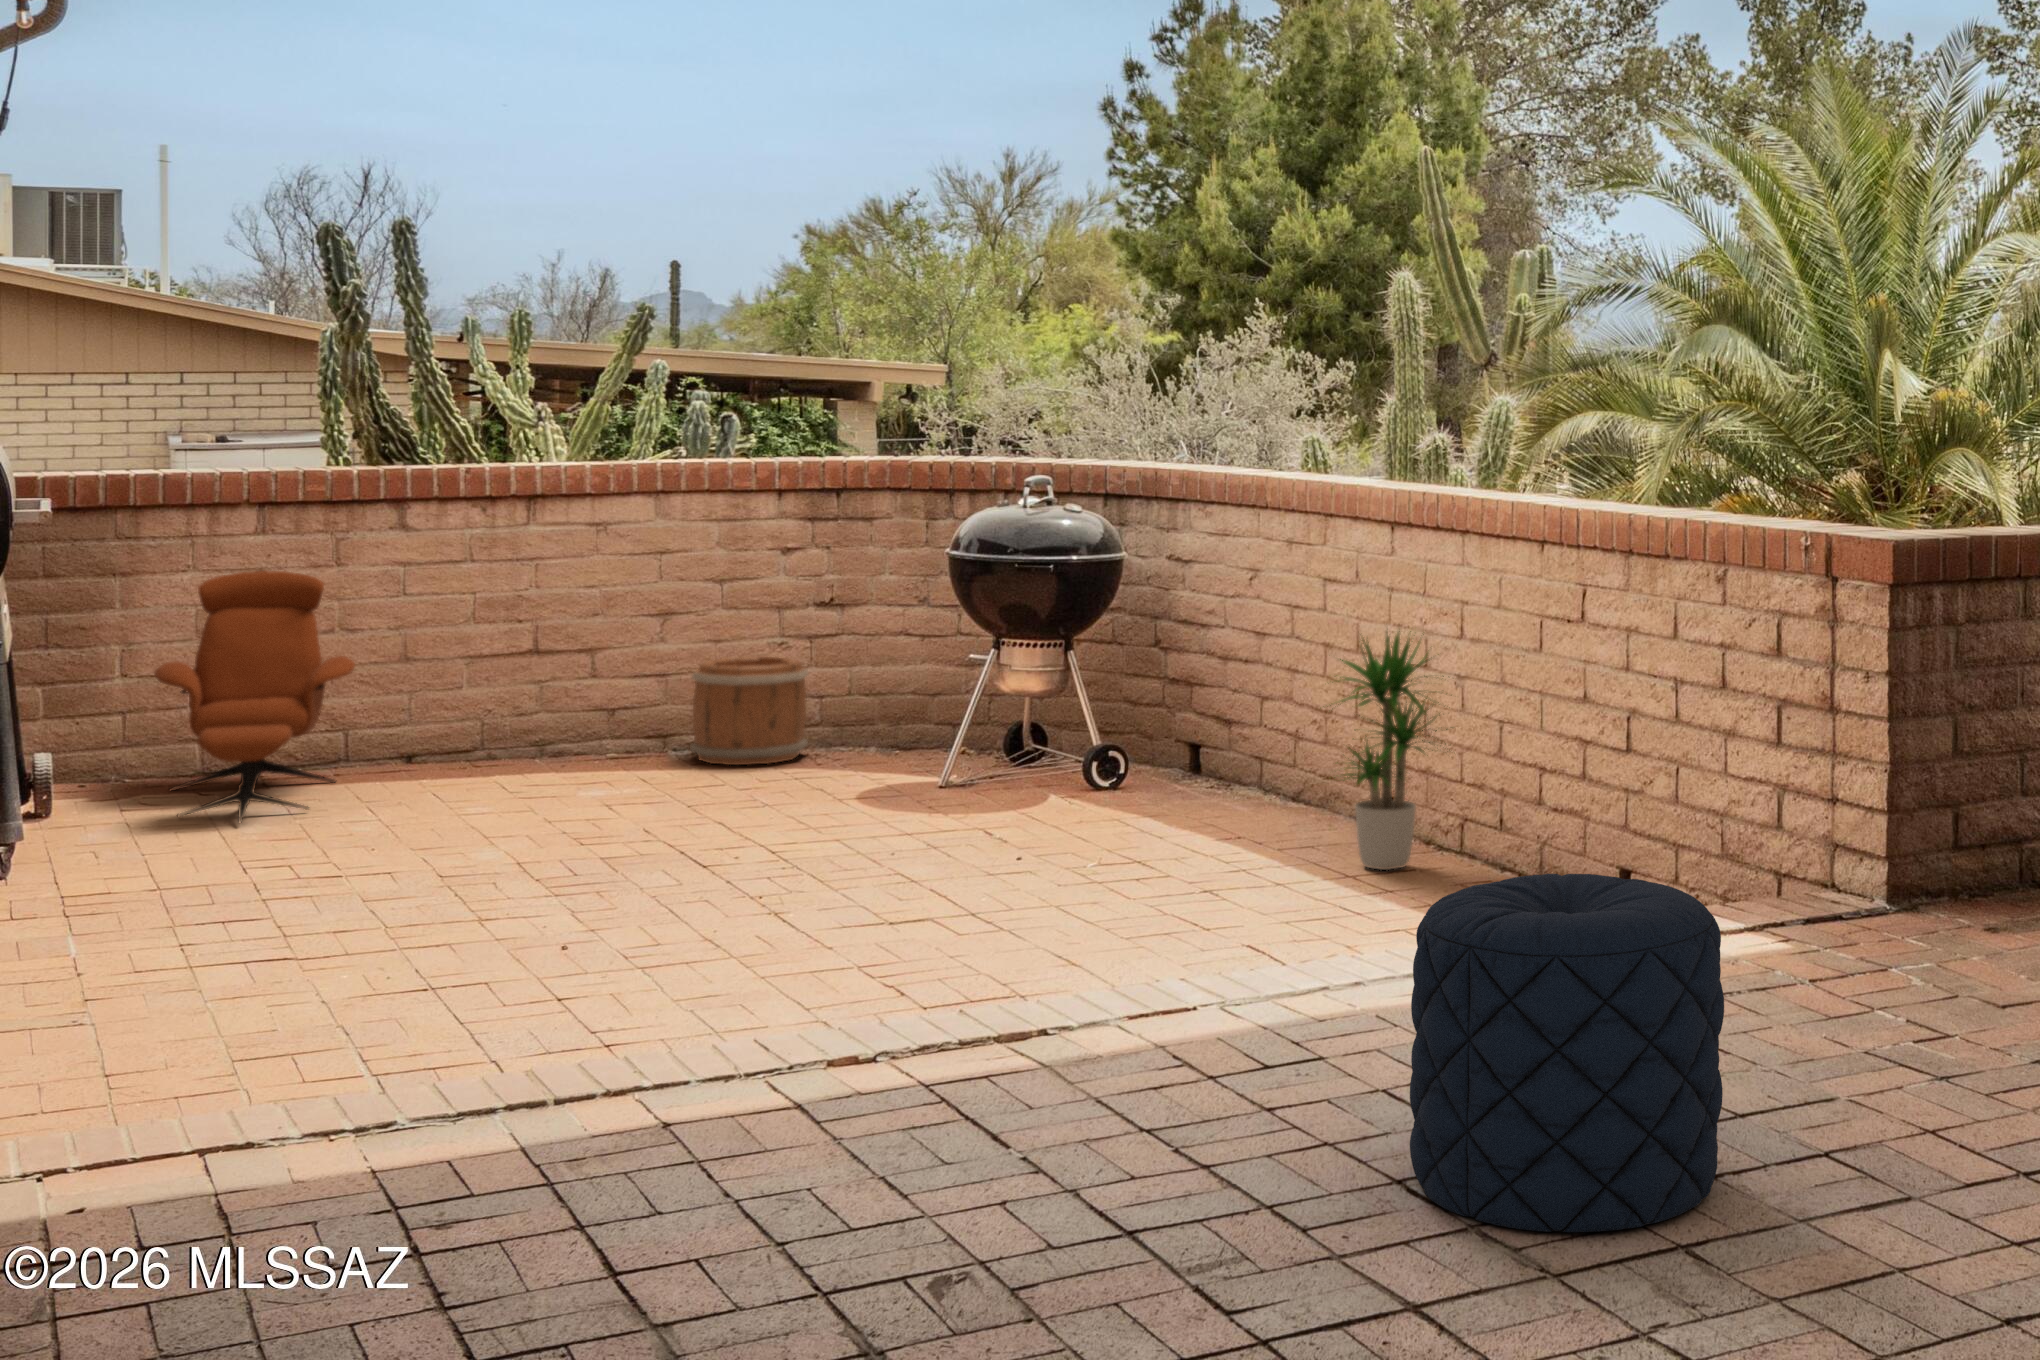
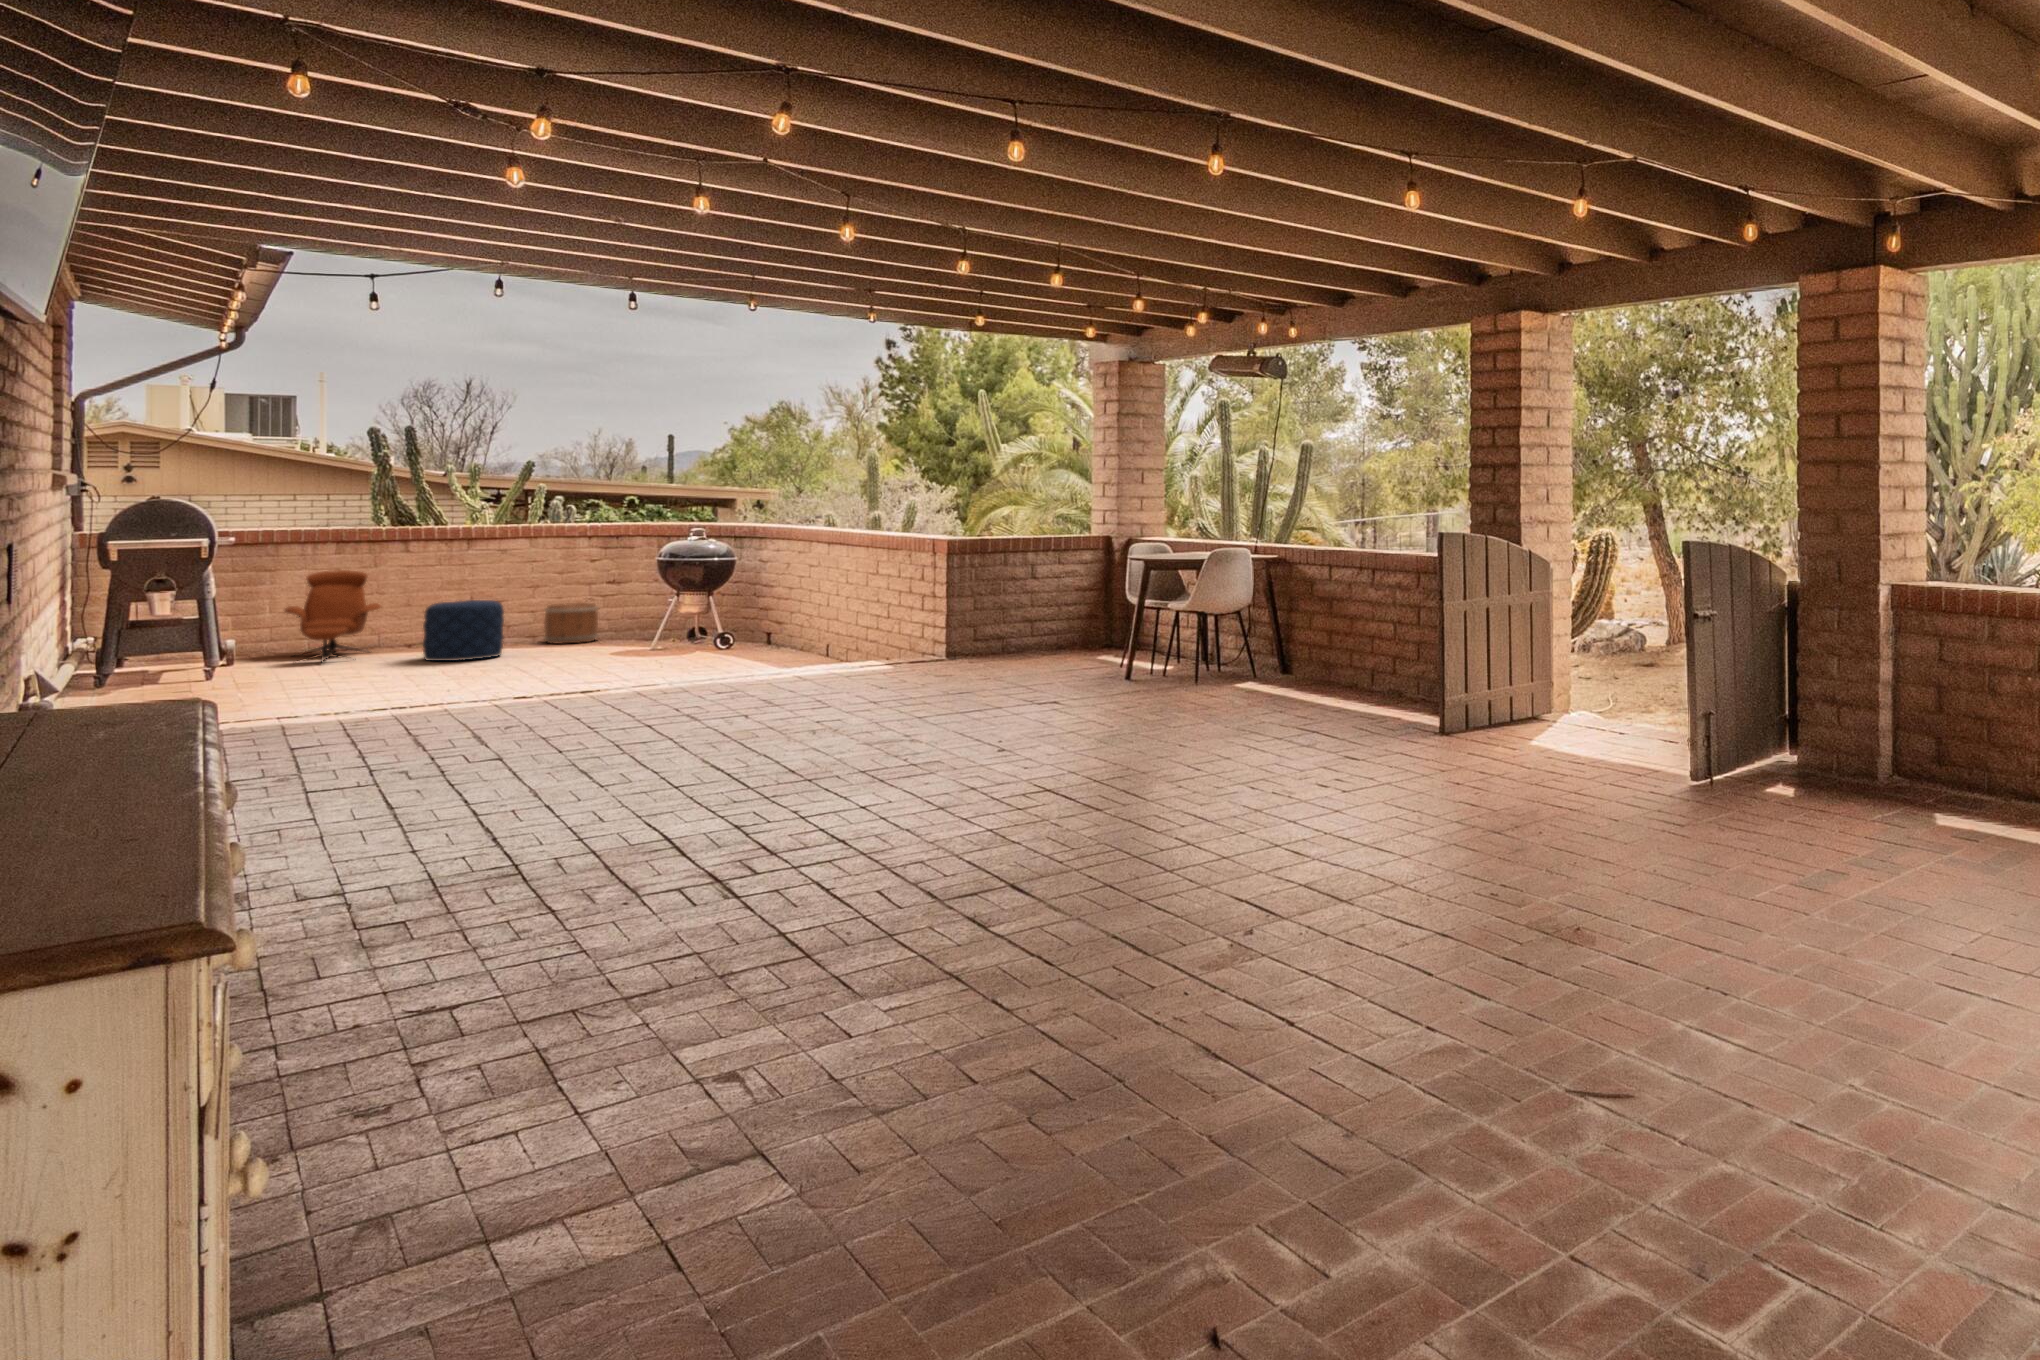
potted plant: present [1327,631,1453,870] -> none [779,577,838,663]
pouf: present [1410,874,1724,1232] -> present [423,600,504,661]

